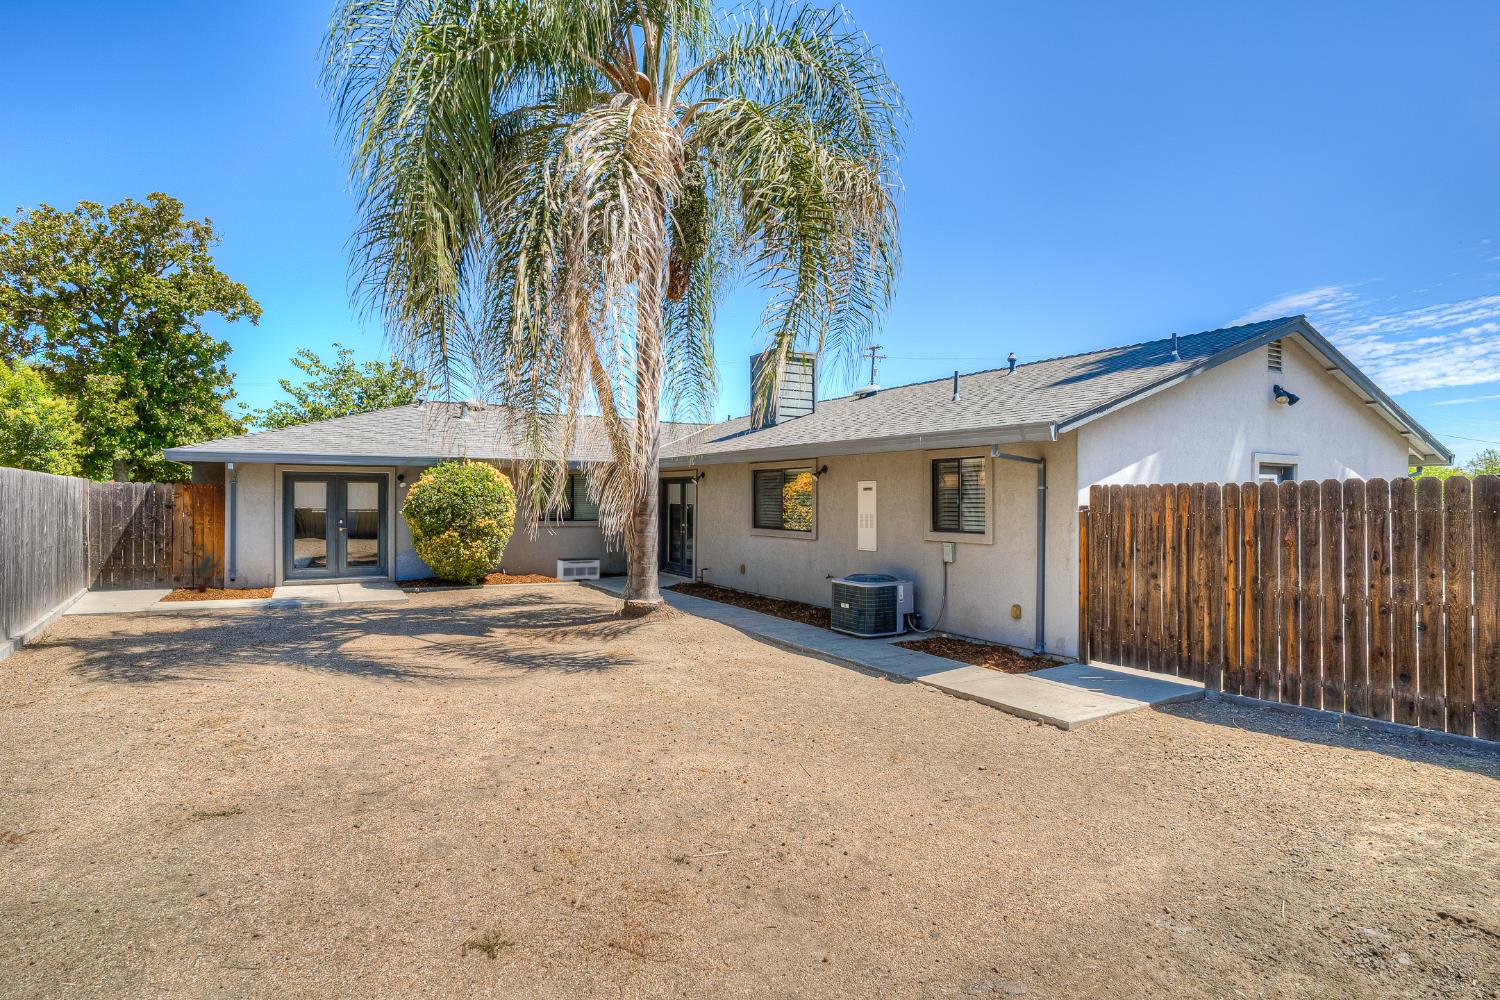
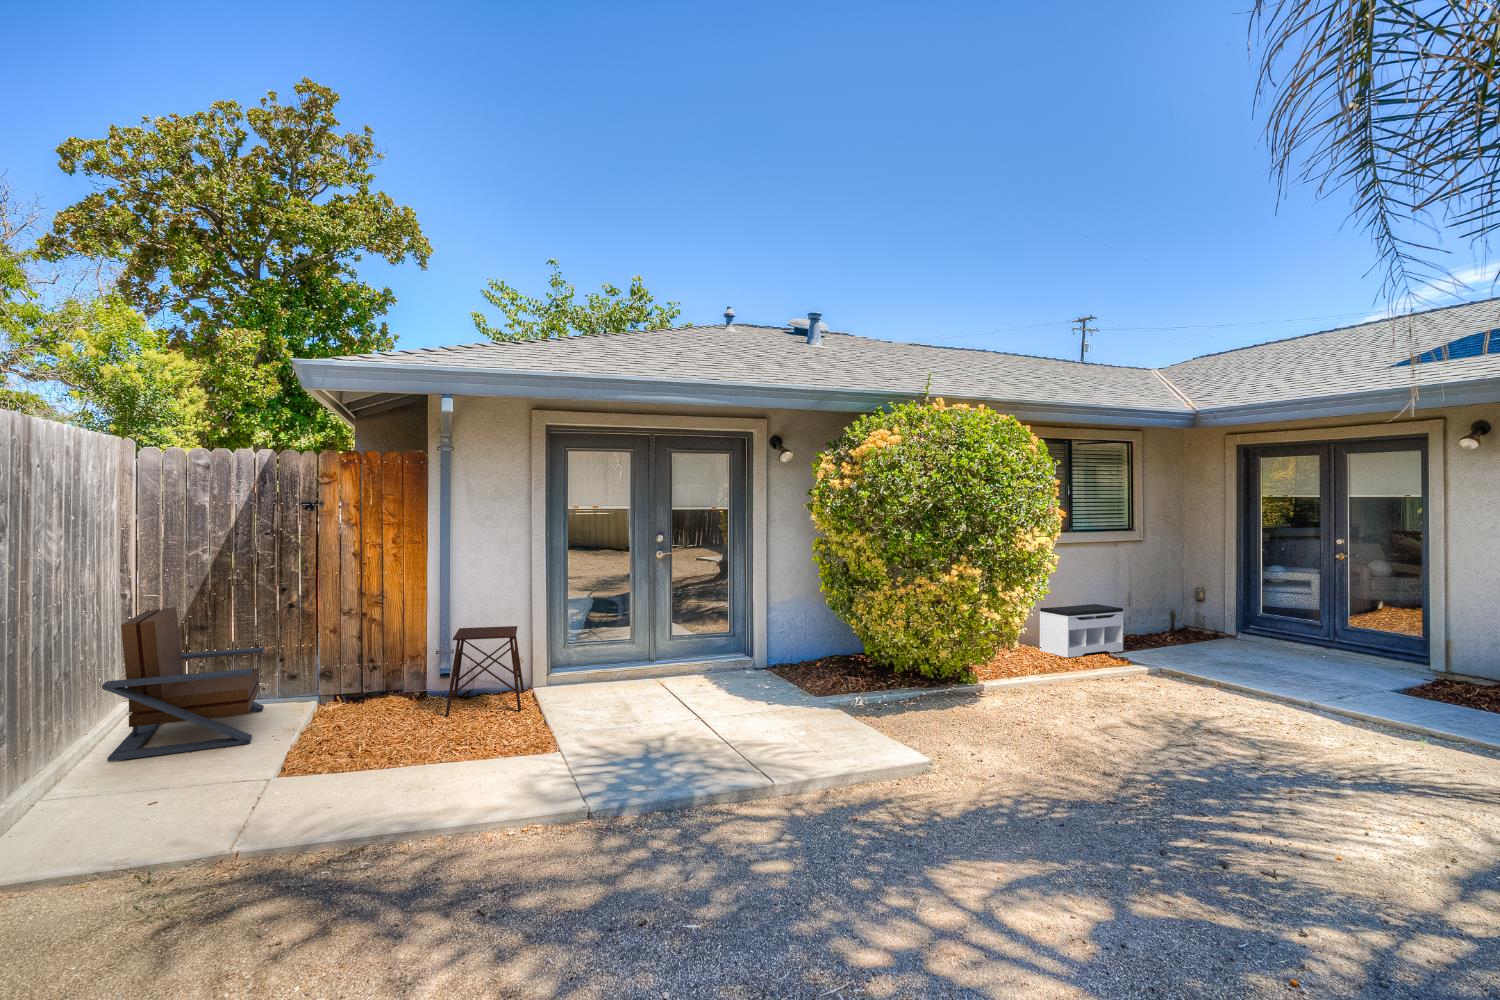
lounge chair: none [86,548,147,602] -> present [102,607,264,761]
potted tree: present [186,550,221,592] -> none [341,606,426,706]
side table: none [230,560,271,594] -> present [445,626,524,716]

